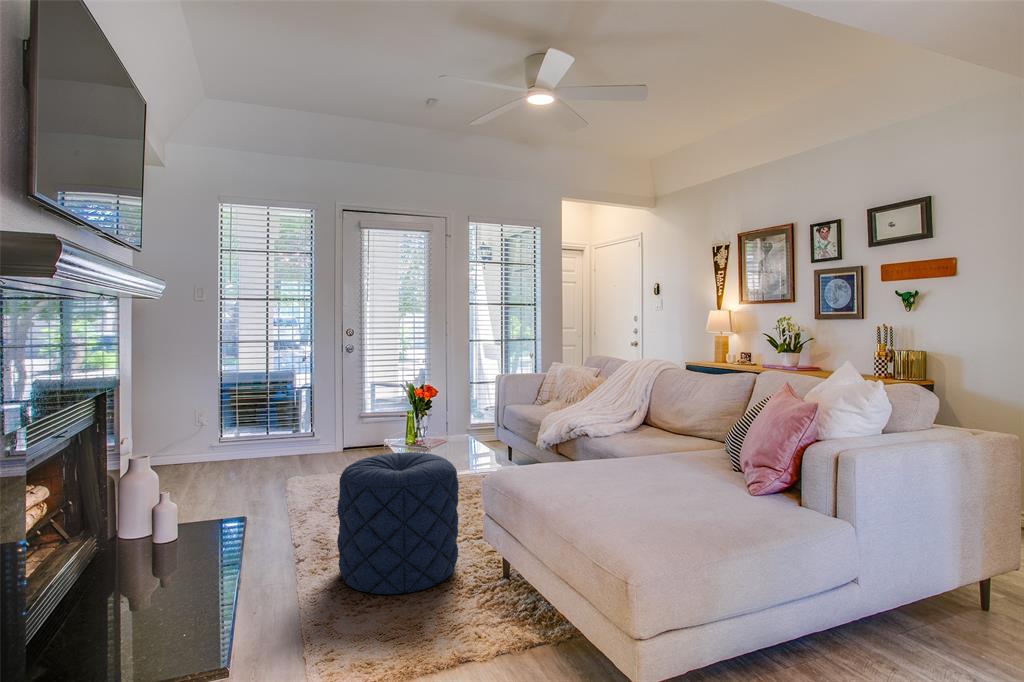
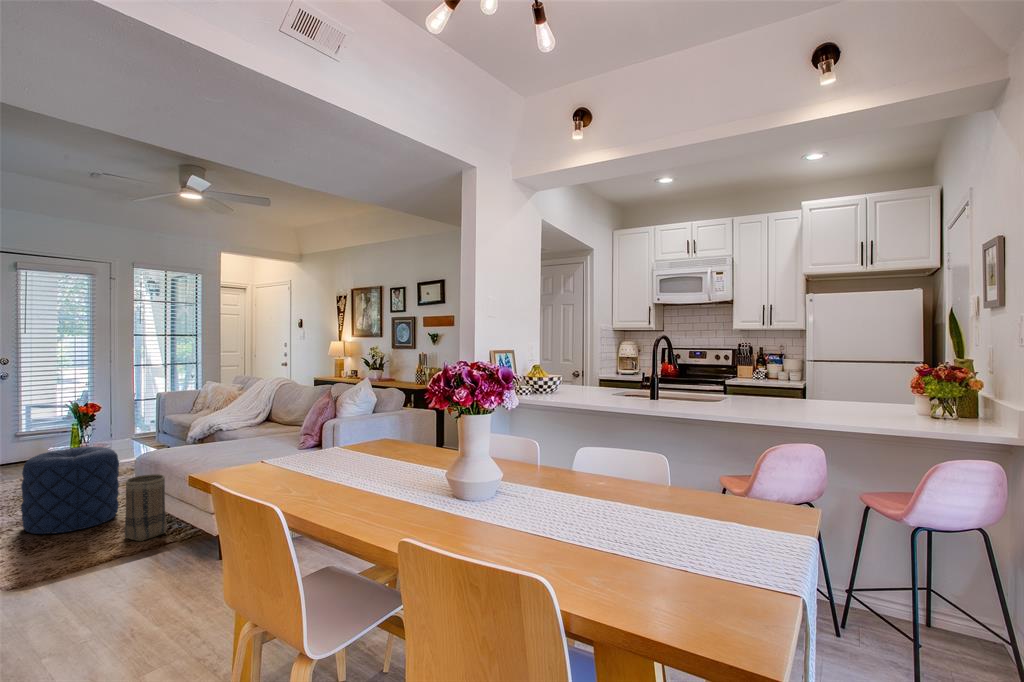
basket: none [468,523,534,657] -> present [124,474,167,541]

